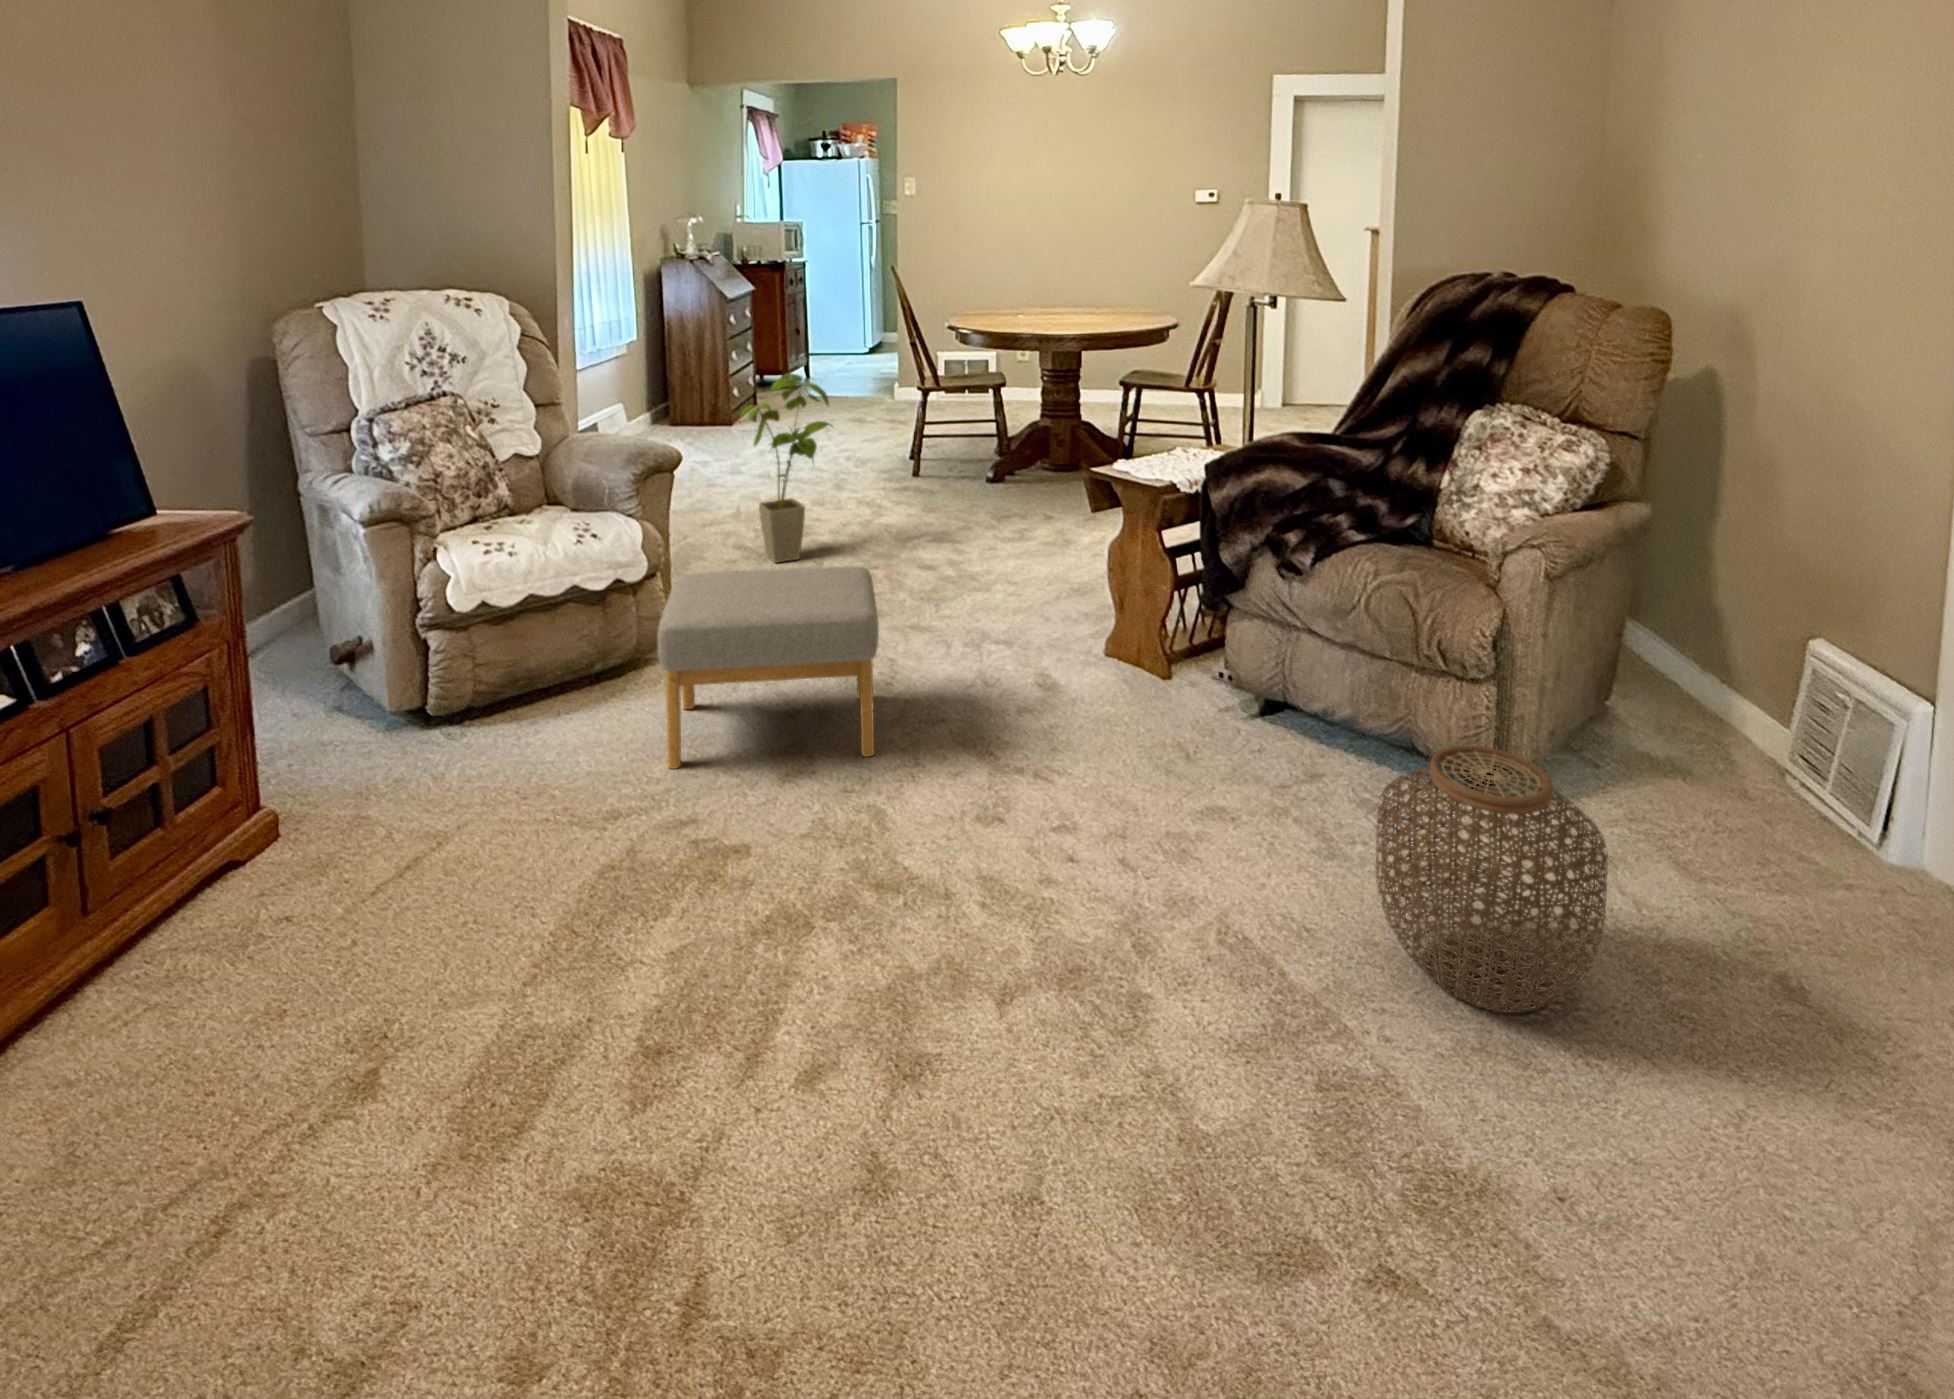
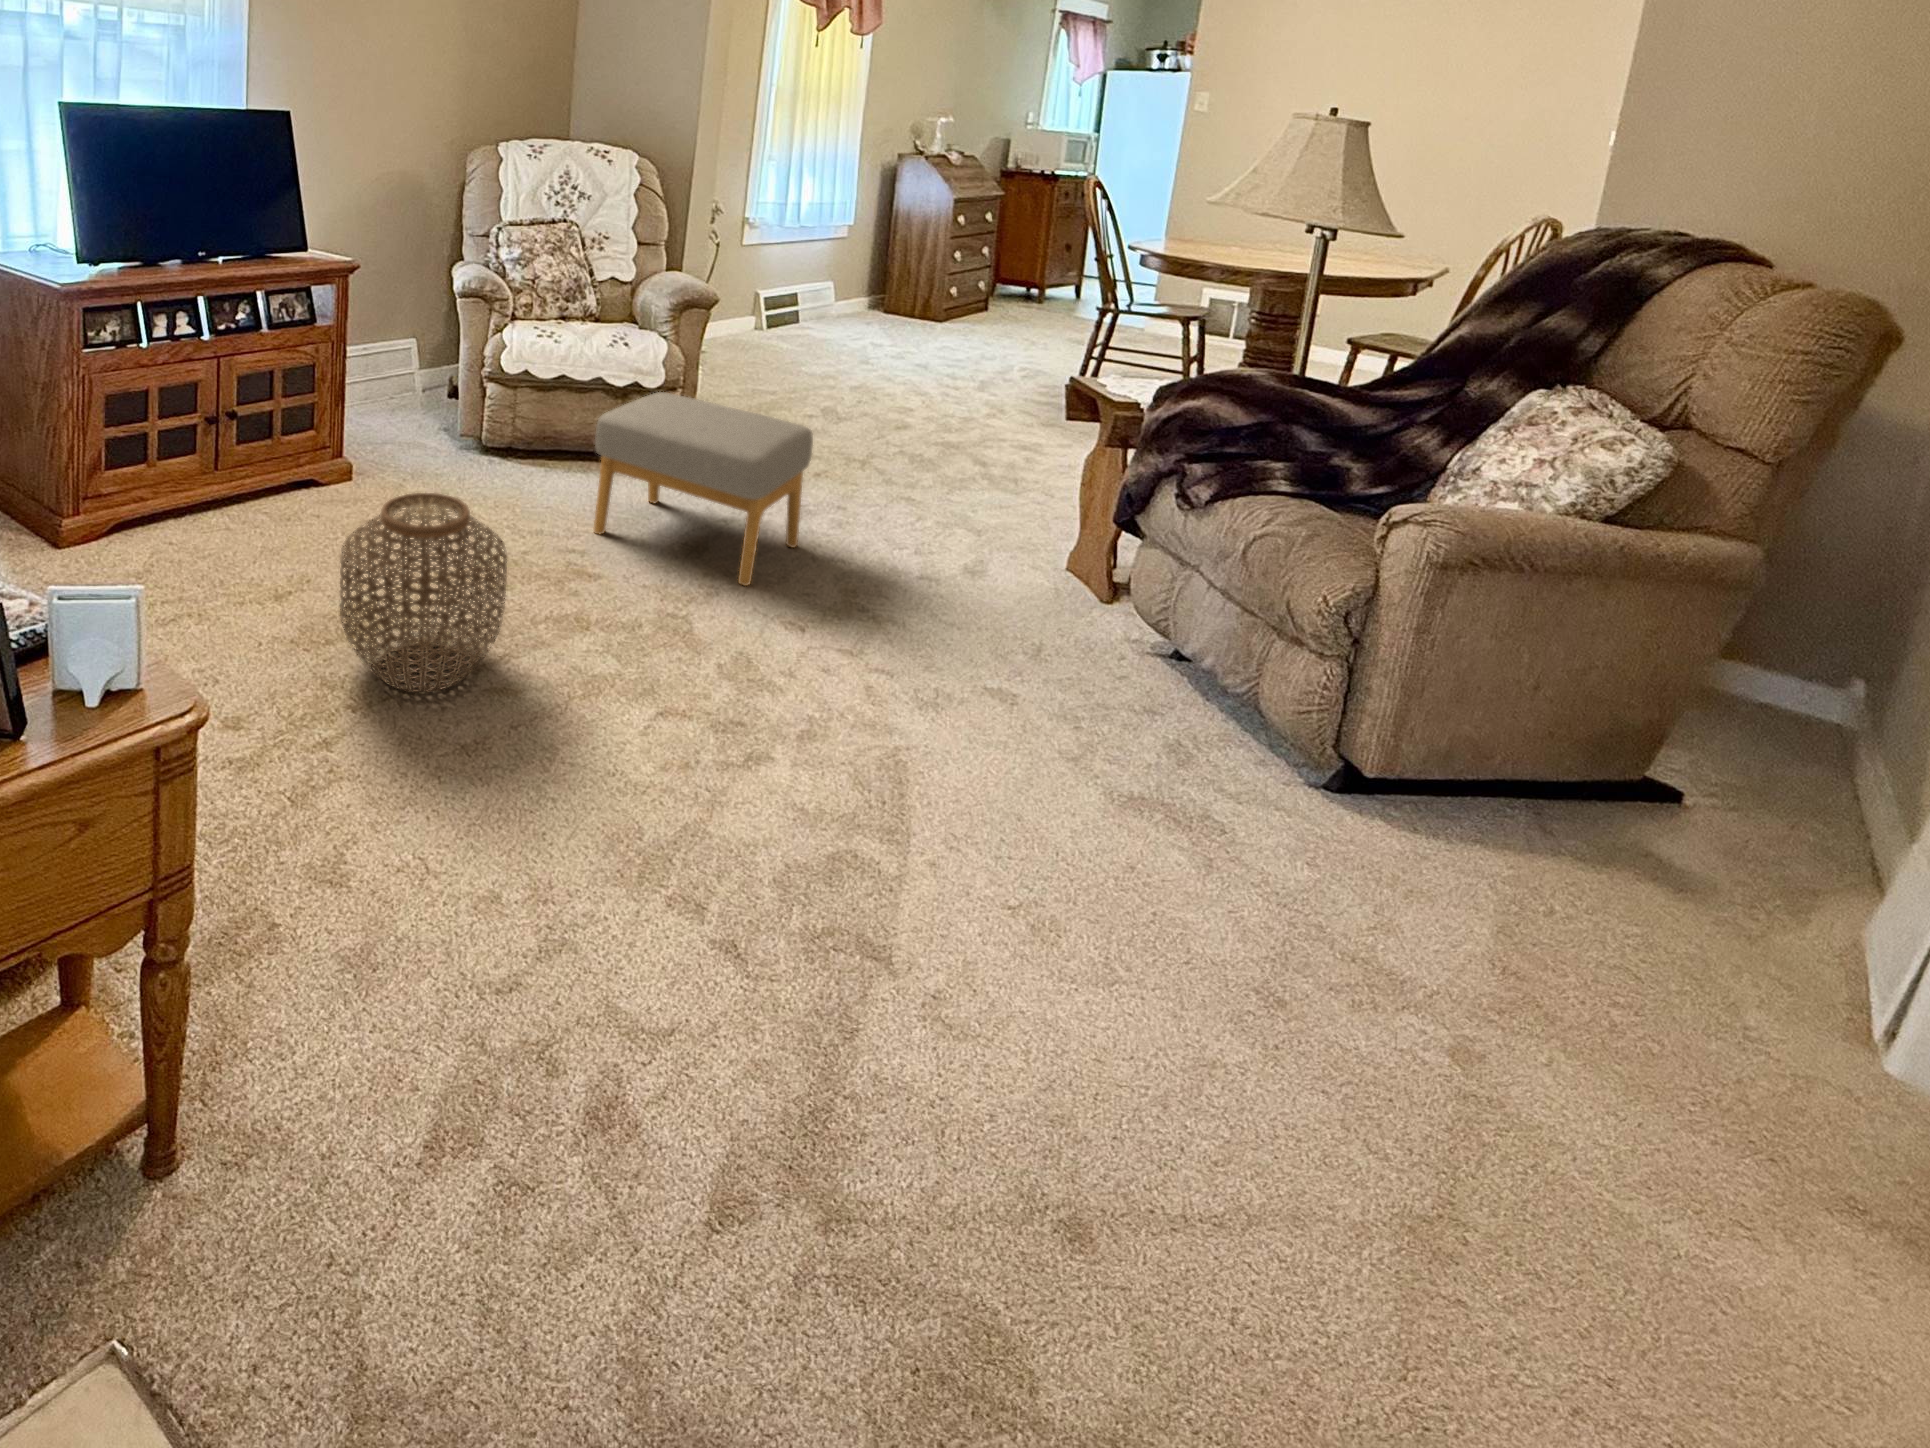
house plant: present [740,373,832,563] -> none [834,258,933,434]
woven basket: present [1375,746,1608,1013] -> present [340,493,507,692]

